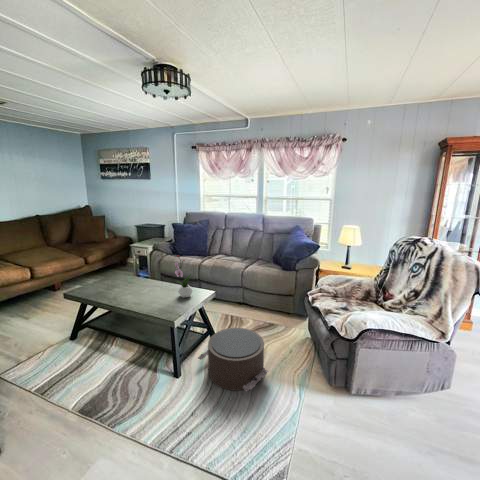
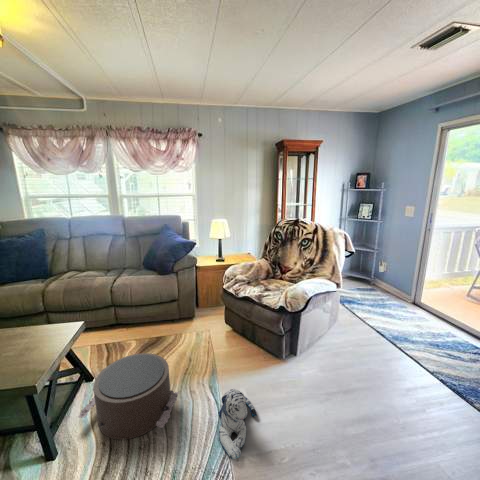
flower arrangement: present [175,255,193,298] -> none [12,284,50,344]
plush toy: none [288,388,332,448] -> present [218,389,256,459]

